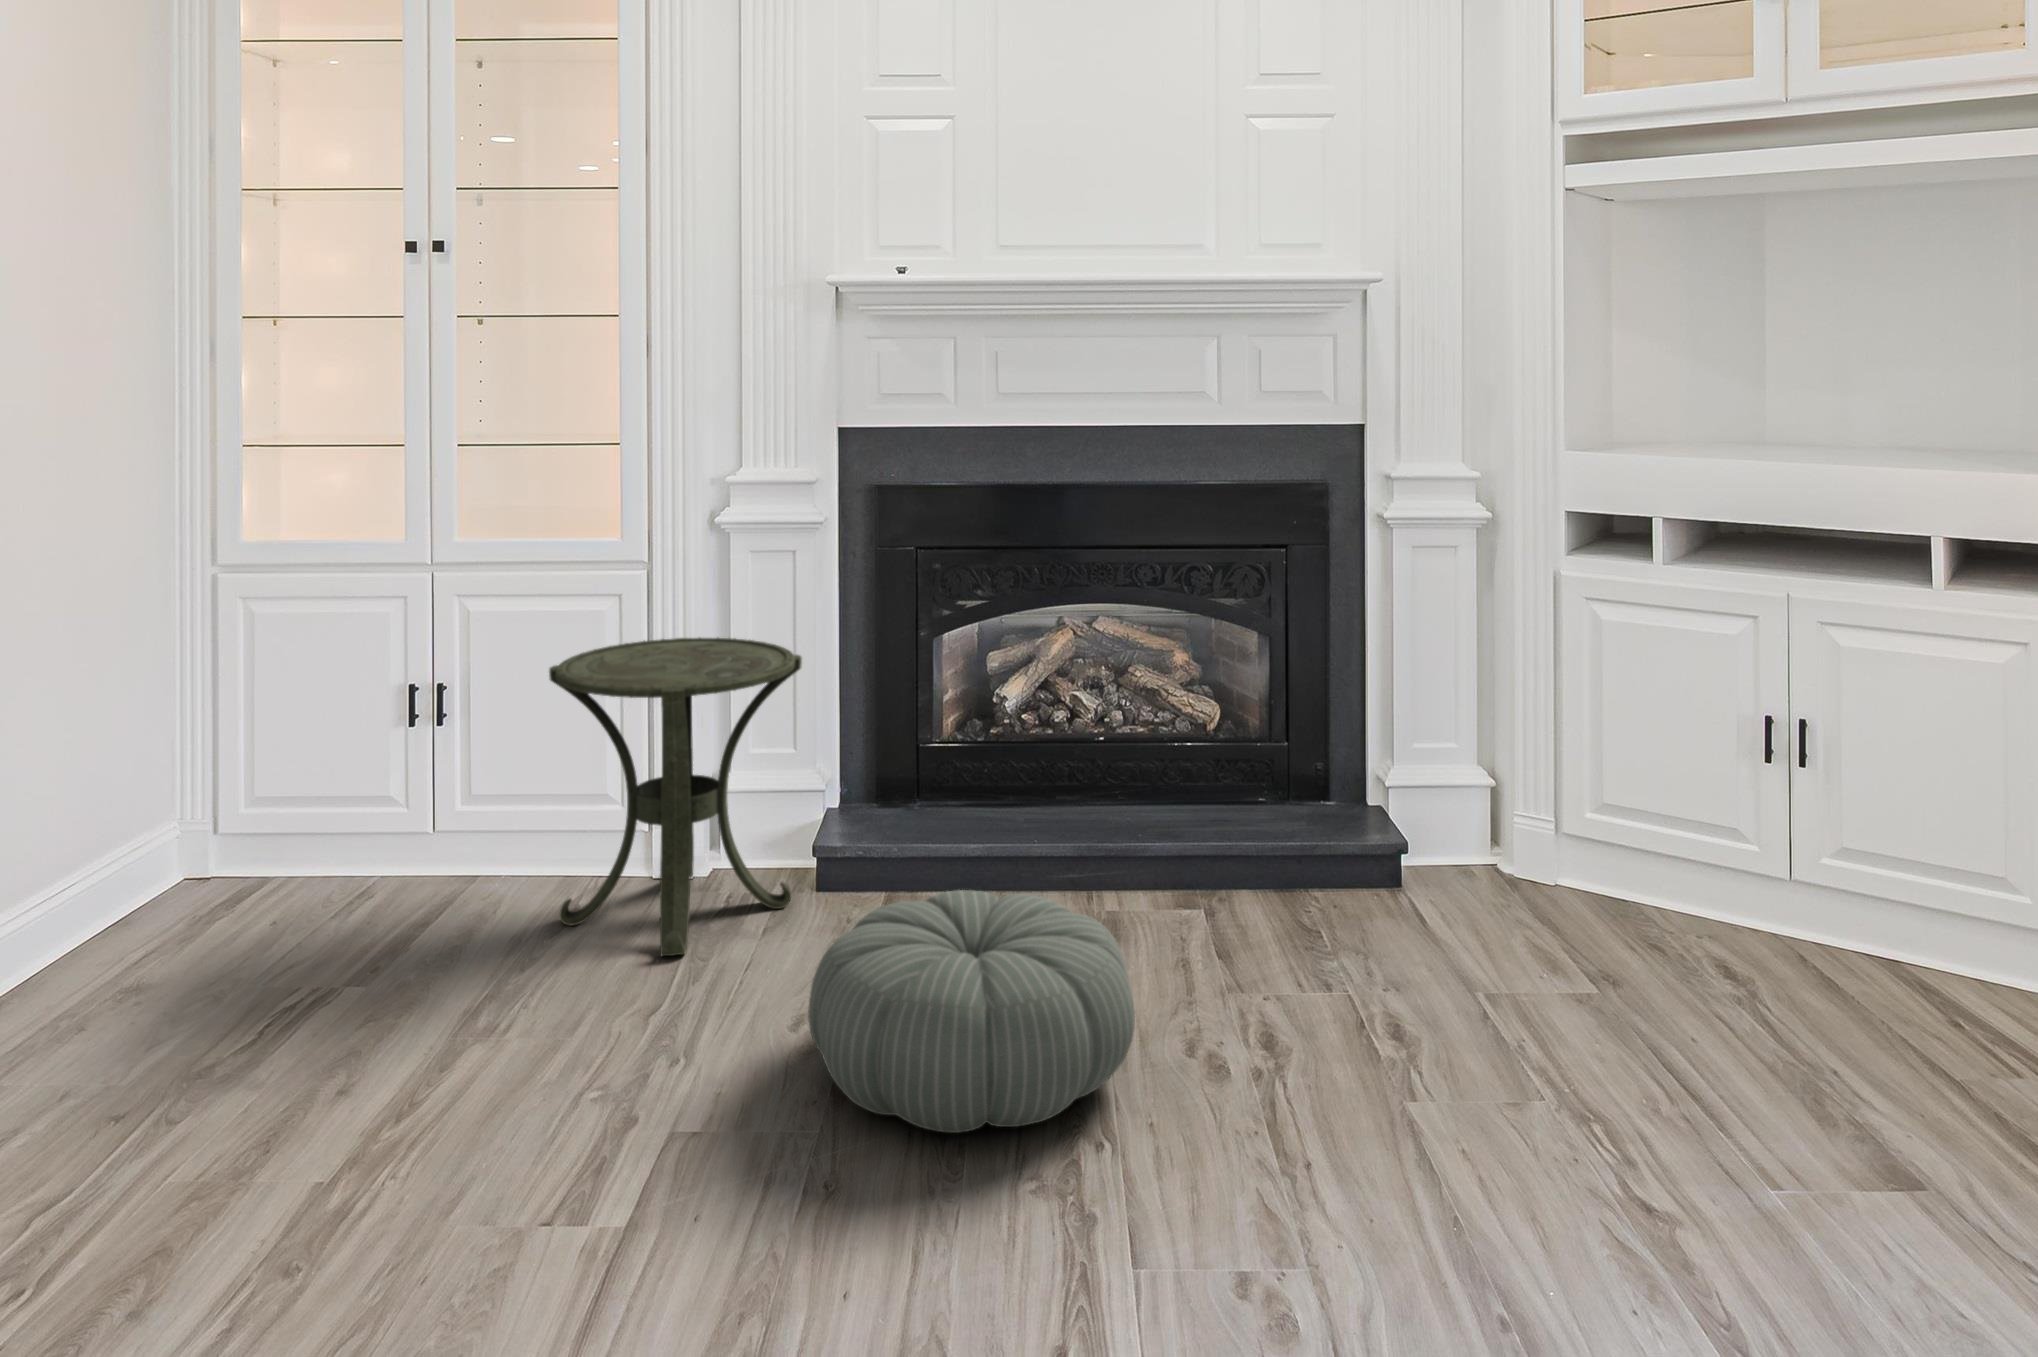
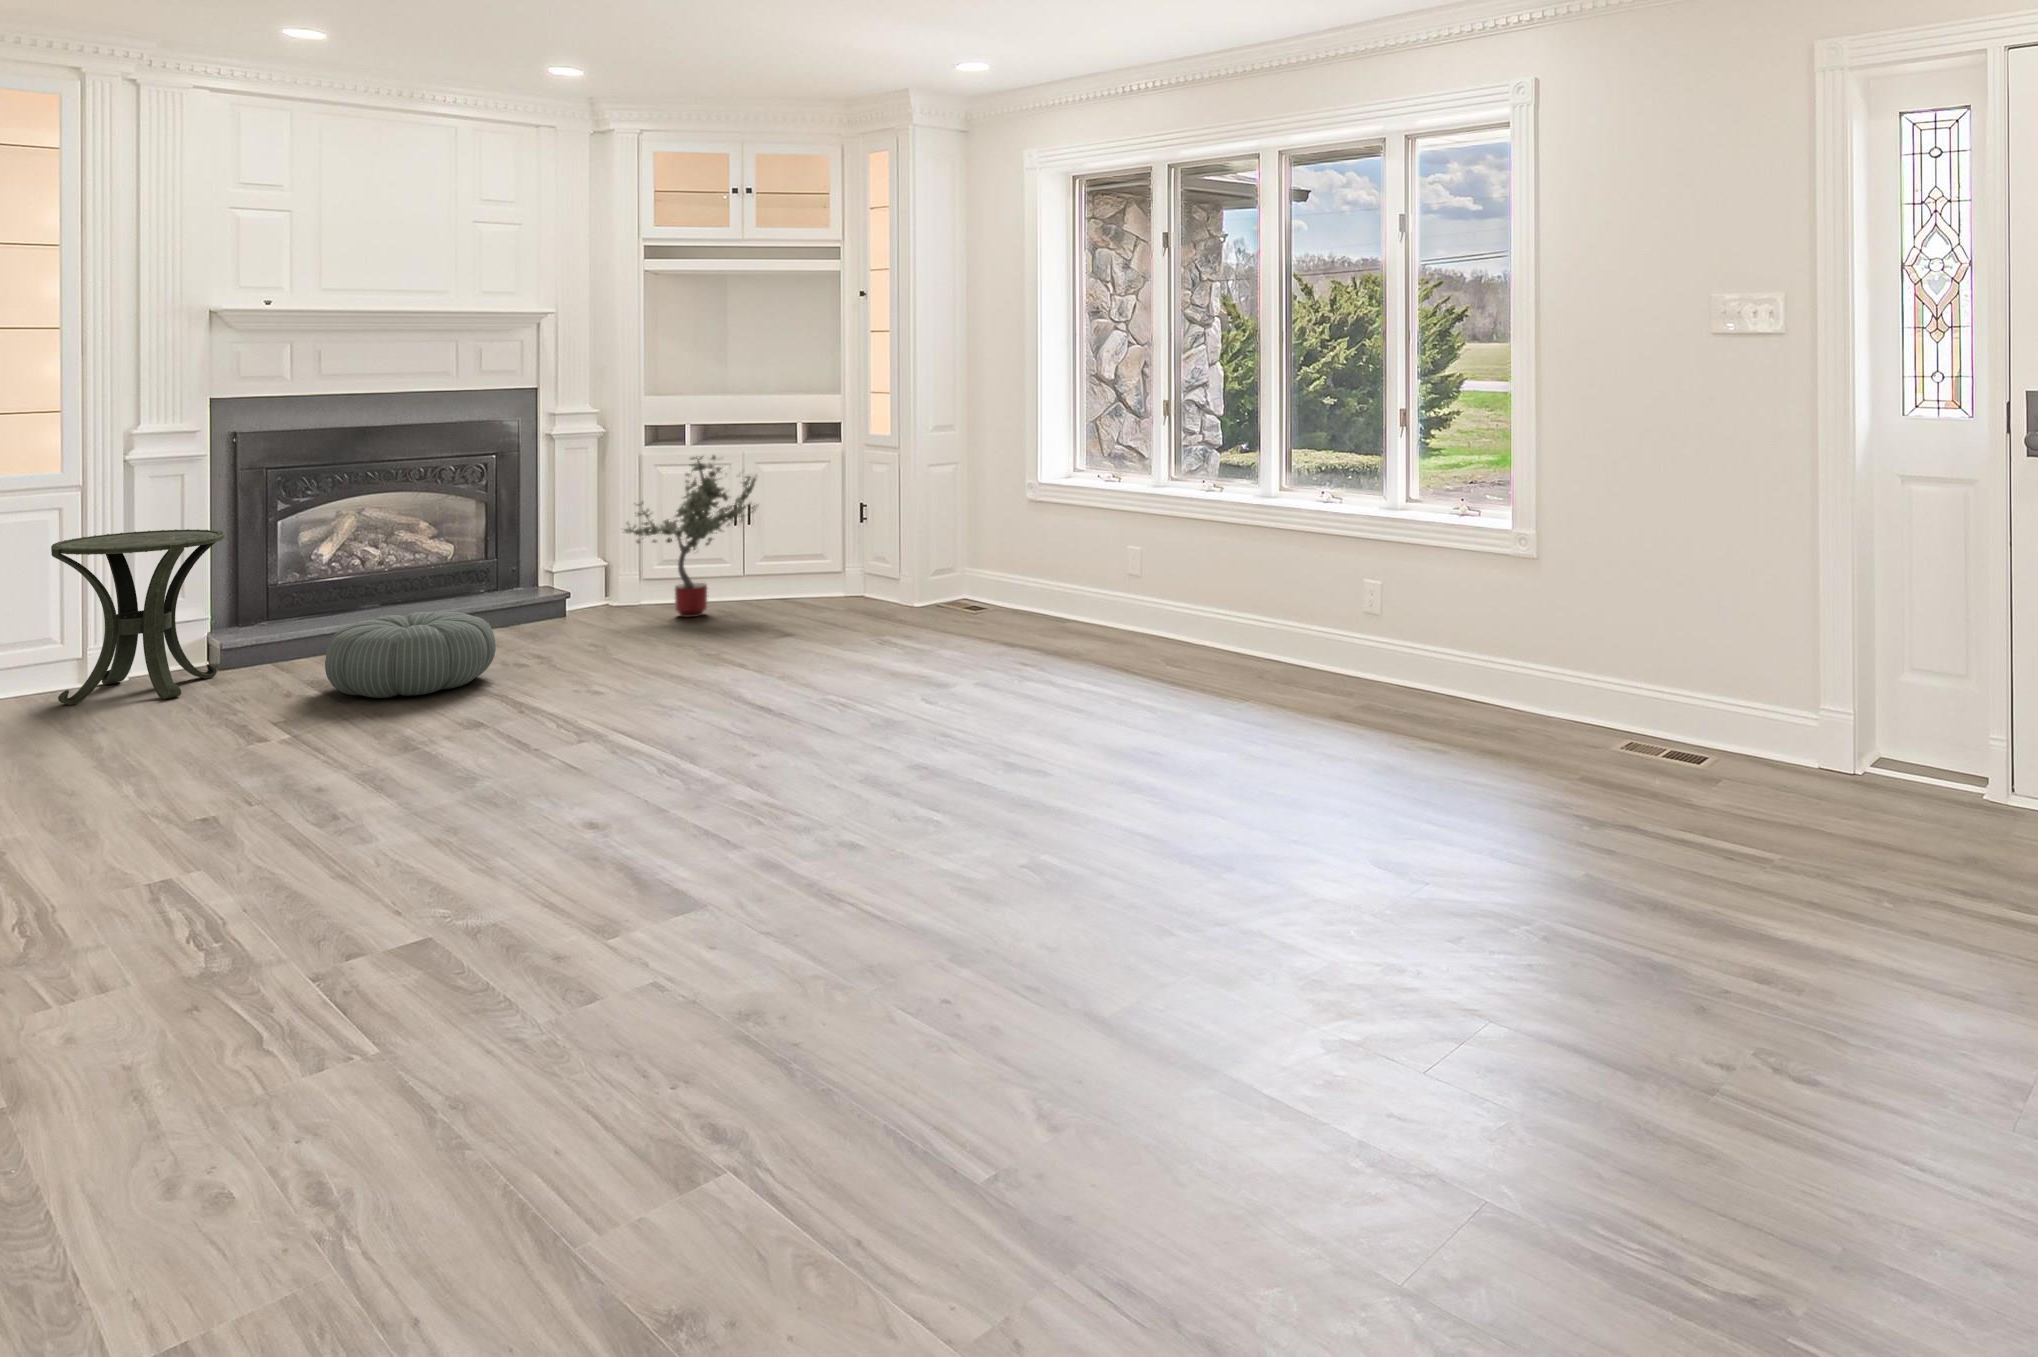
potted tree: none [1502,595,1824,974] -> present [624,455,757,617]

